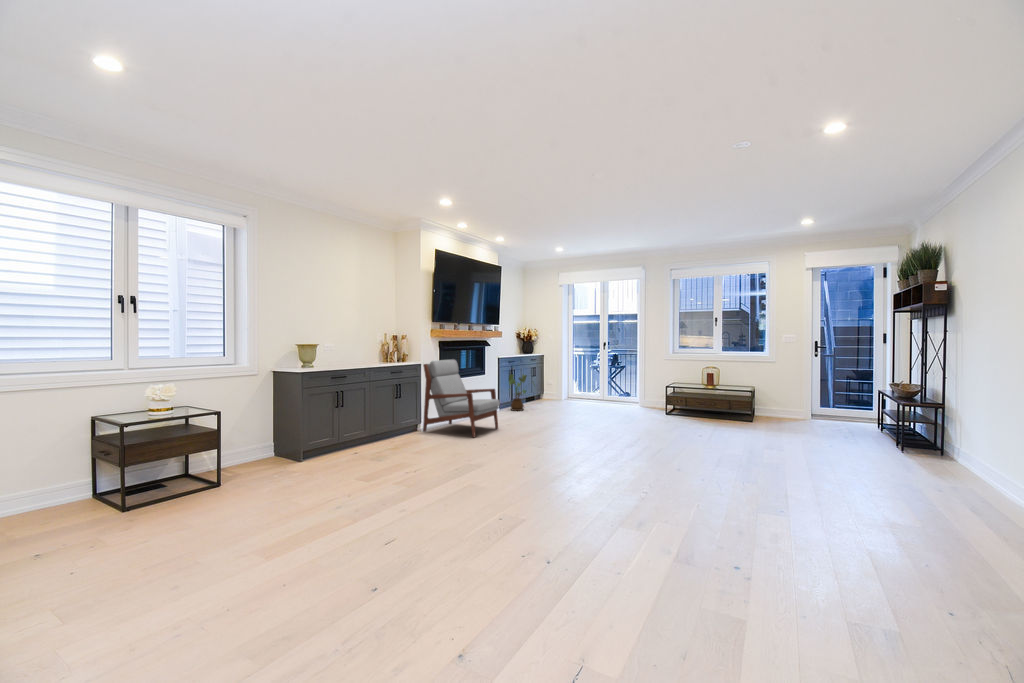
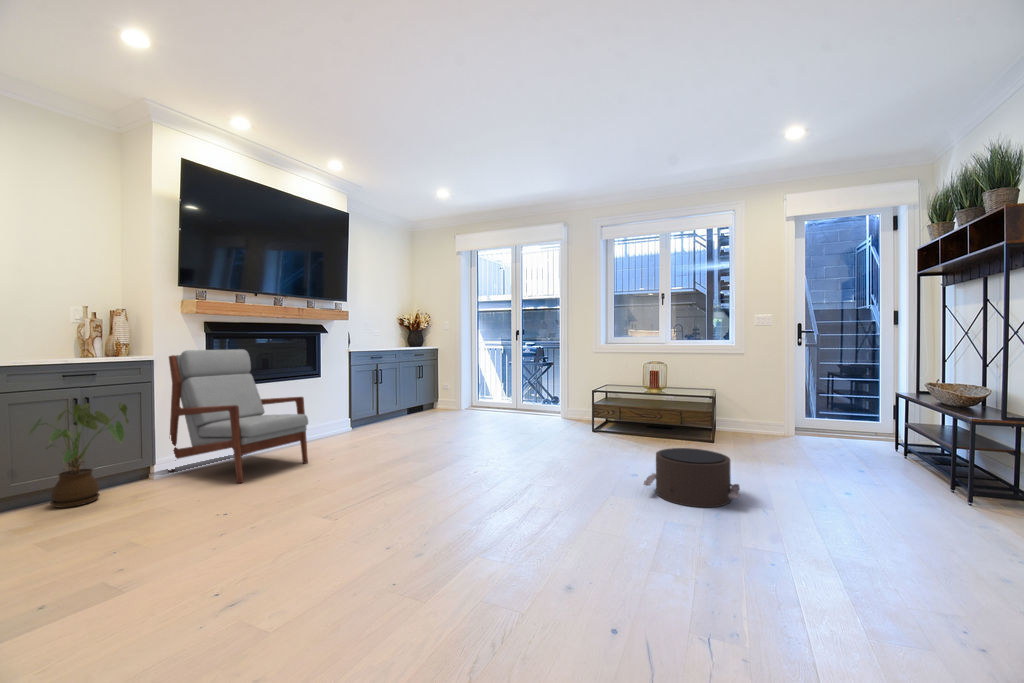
house plant: present [509,374,527,411] -> present [29,402,129,508]
pouf: none [713,421,770,452] -> present [644,448,740,507]

